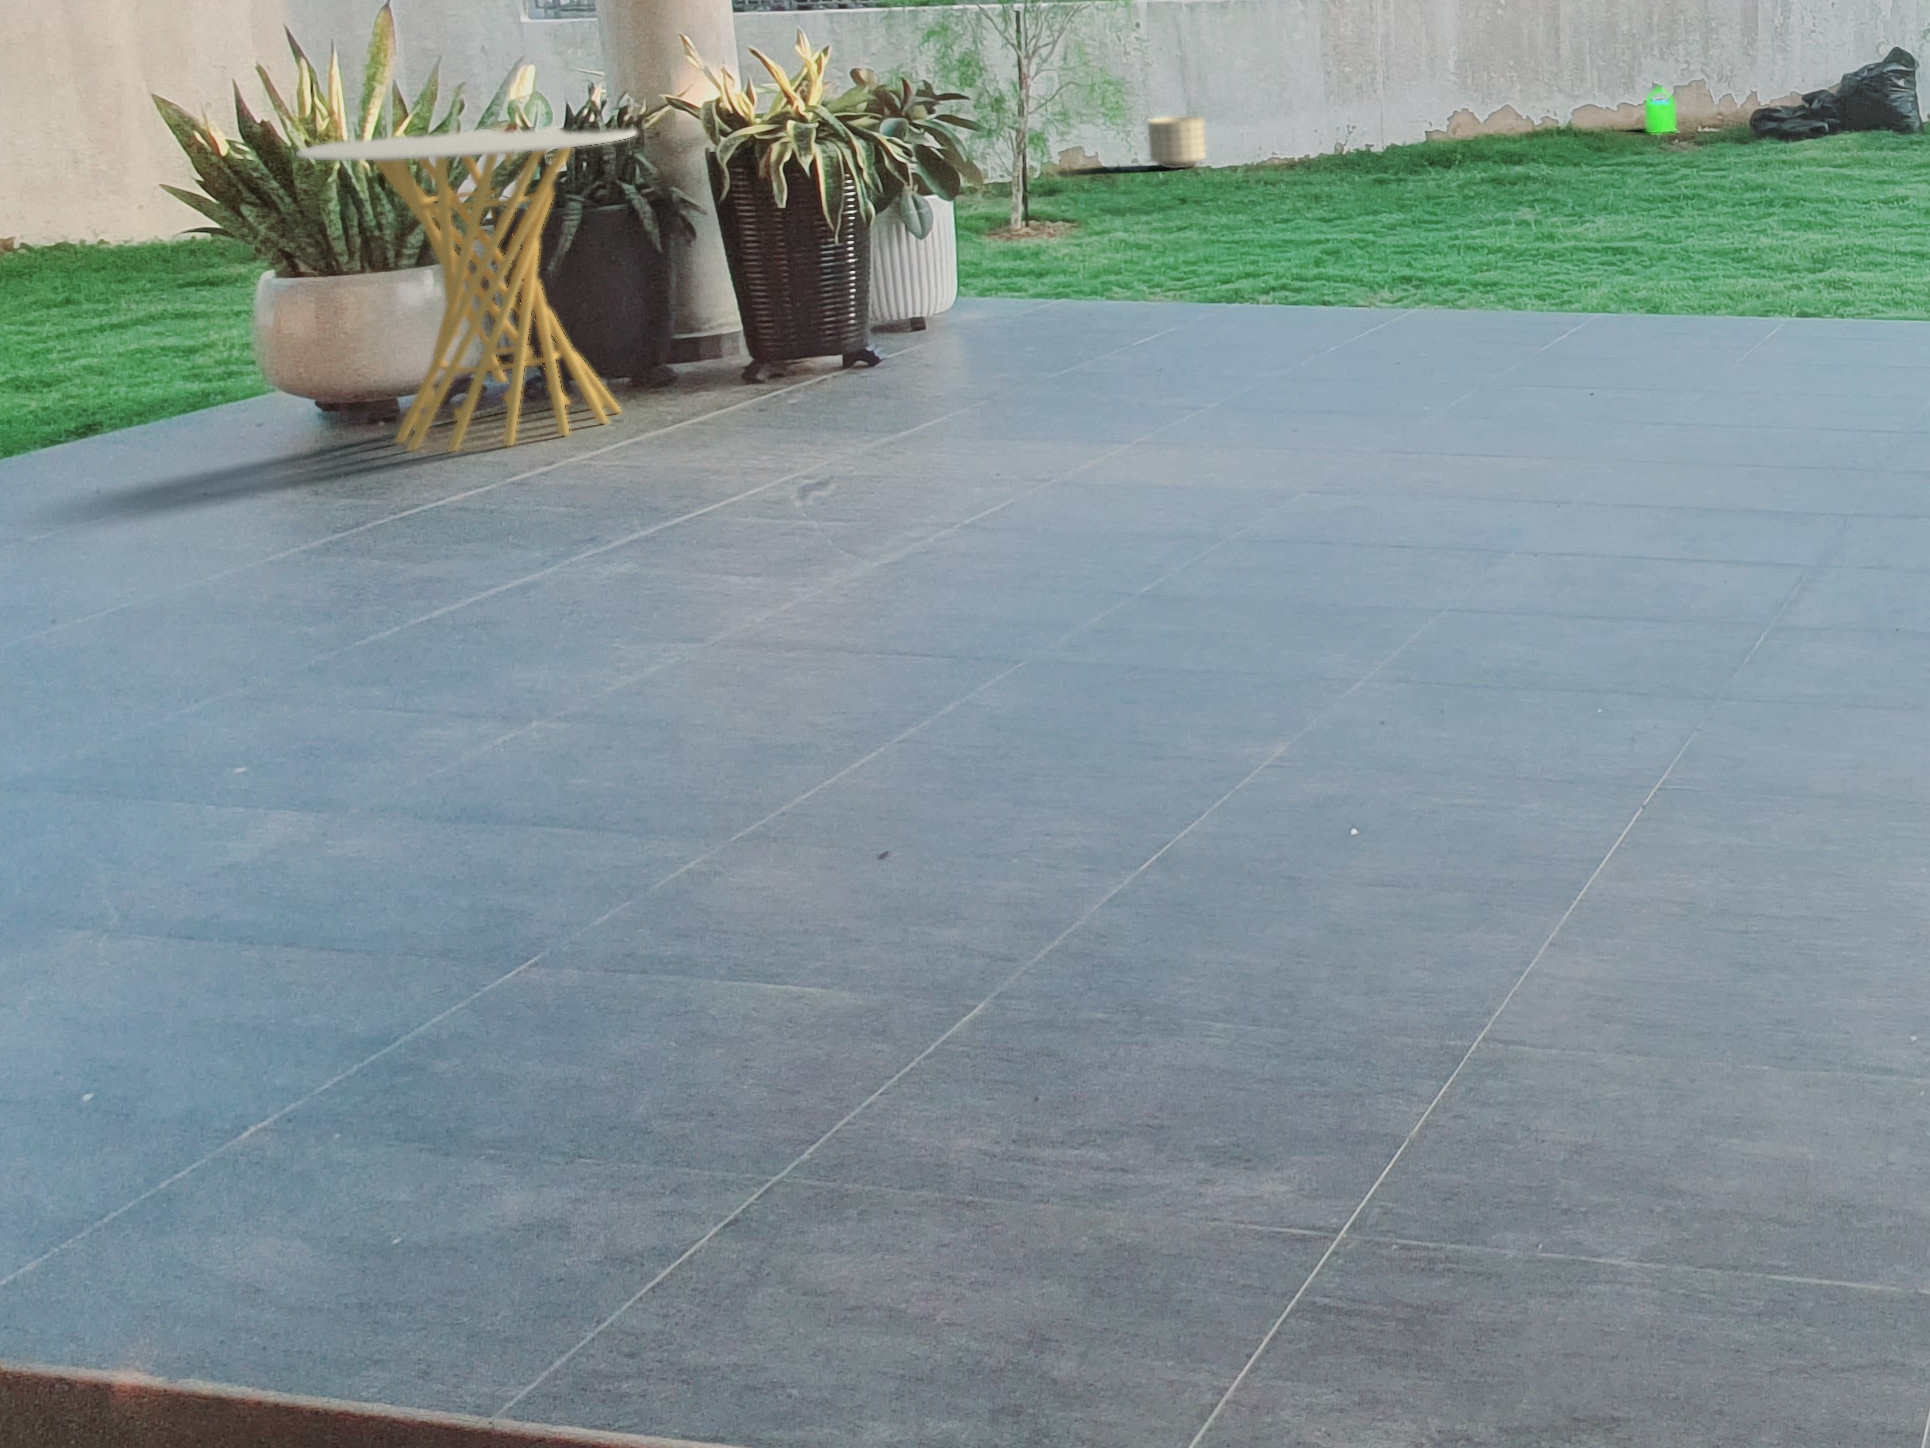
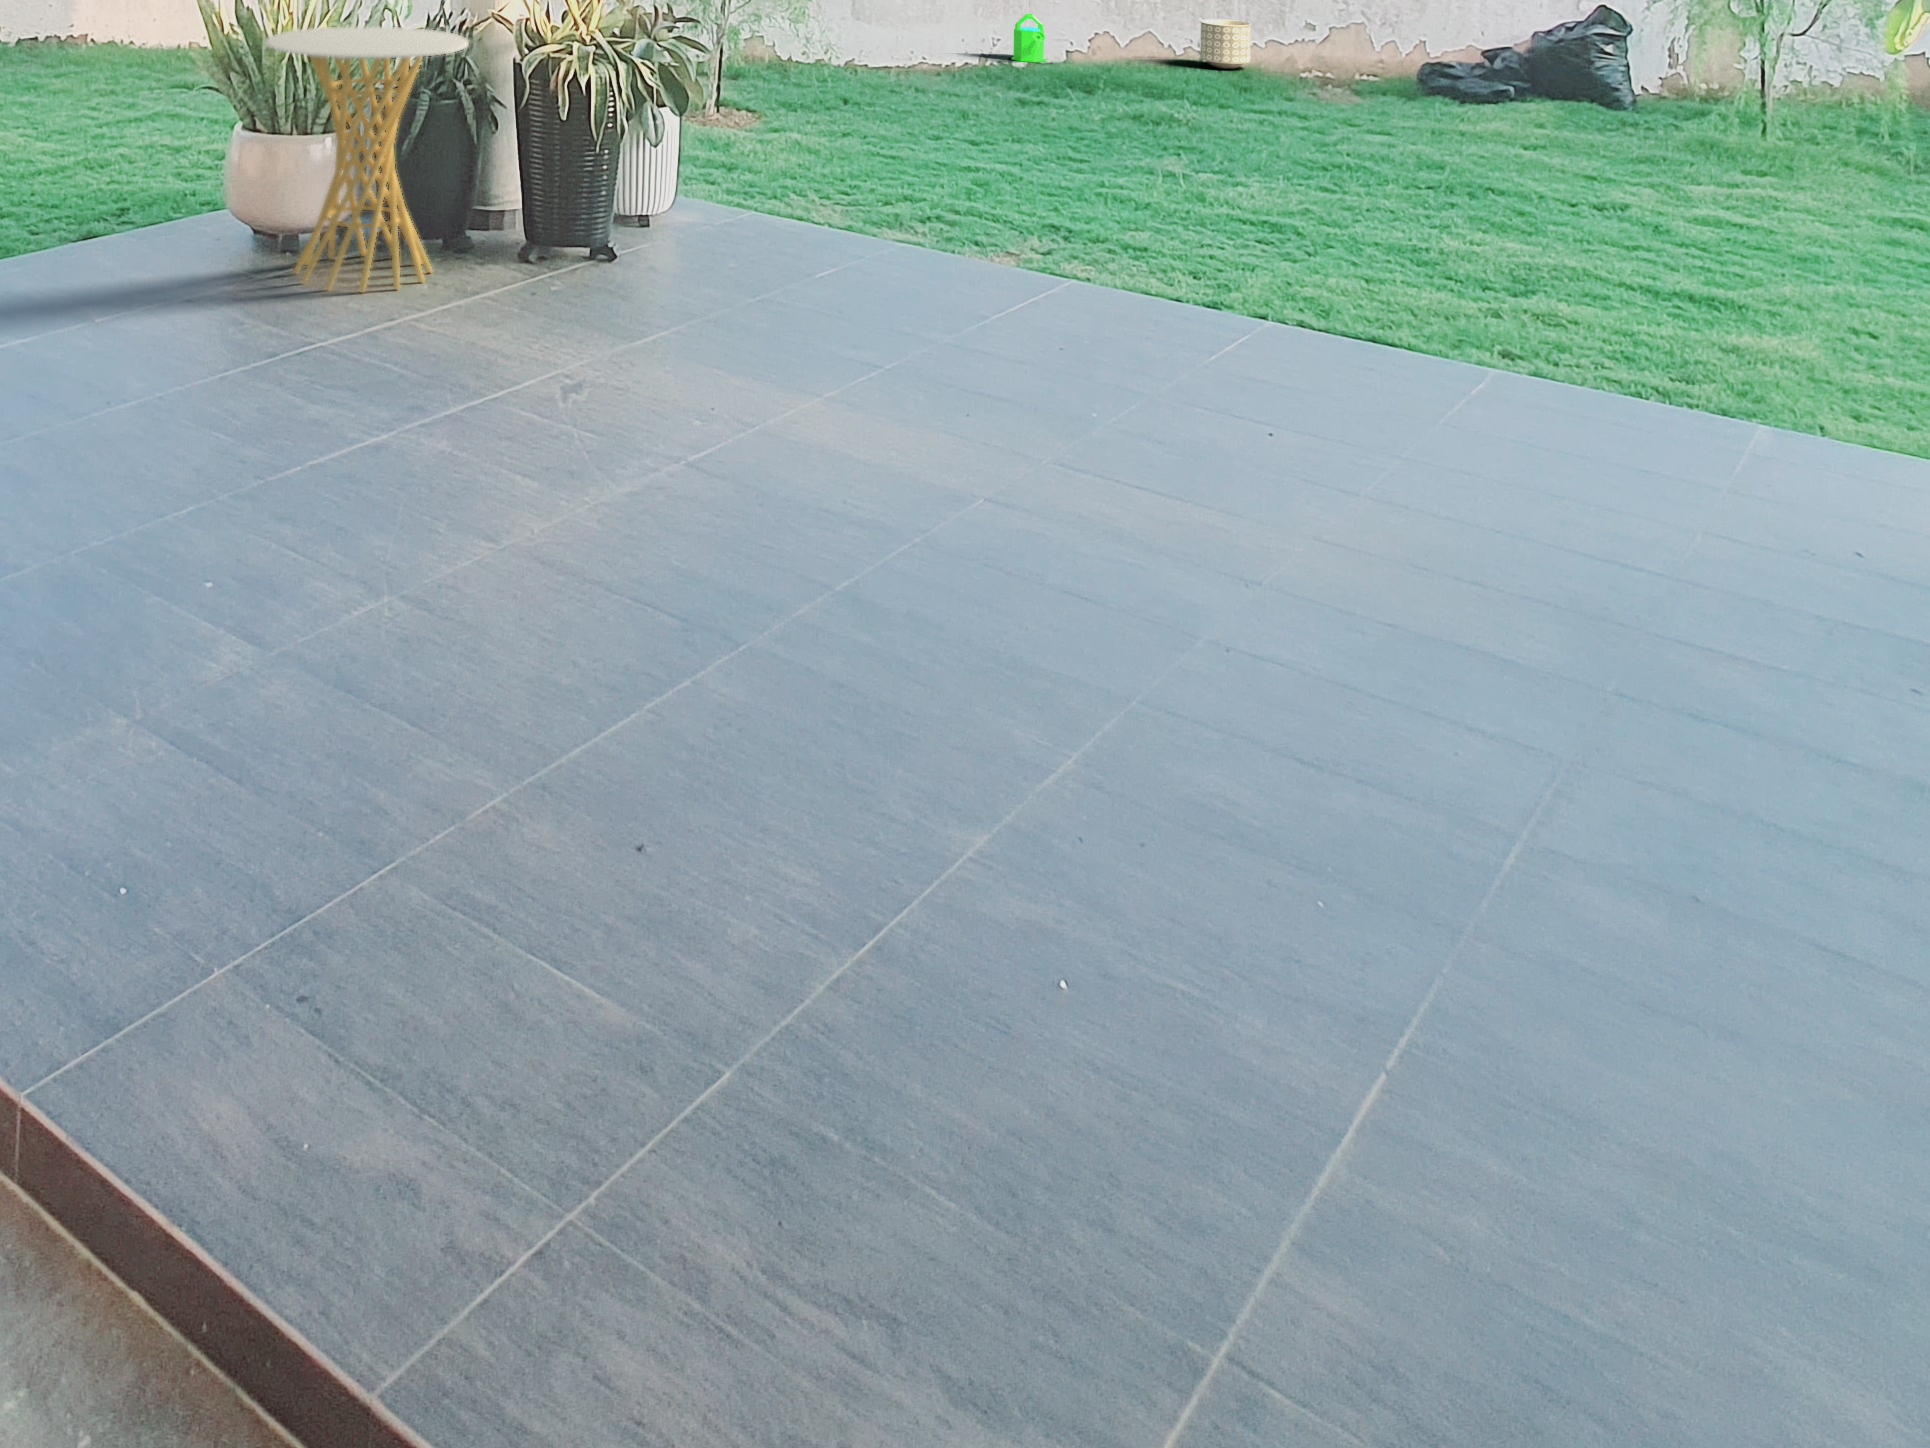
watering can: present [1645,88,1678,133] -> present [1011,14,1046,62]
planter: present [1148,116,1206,169] -> present [1200,19,1251,69]

